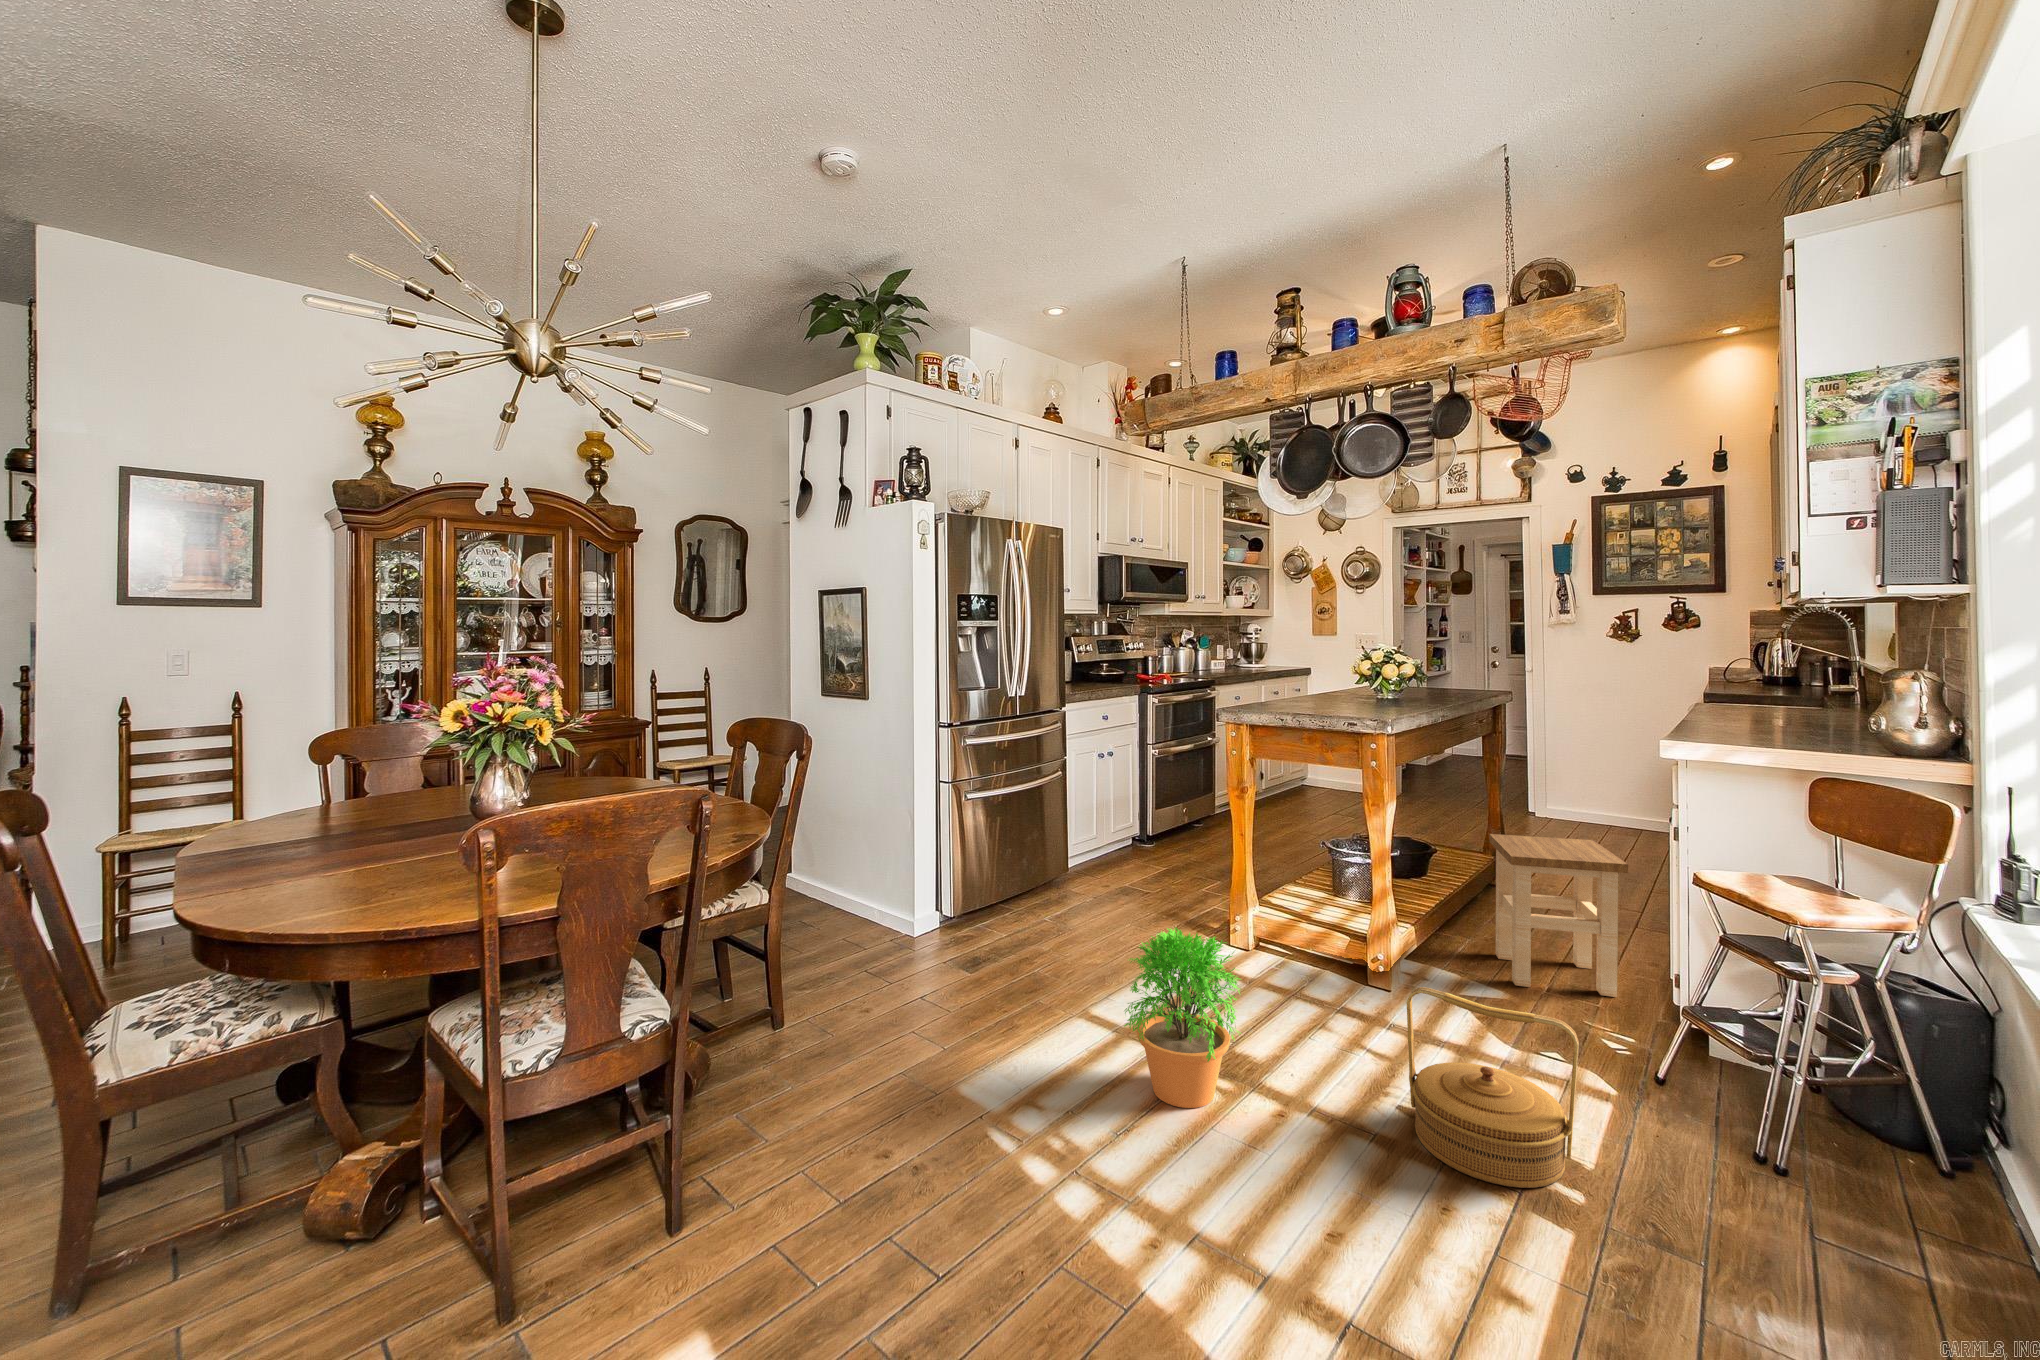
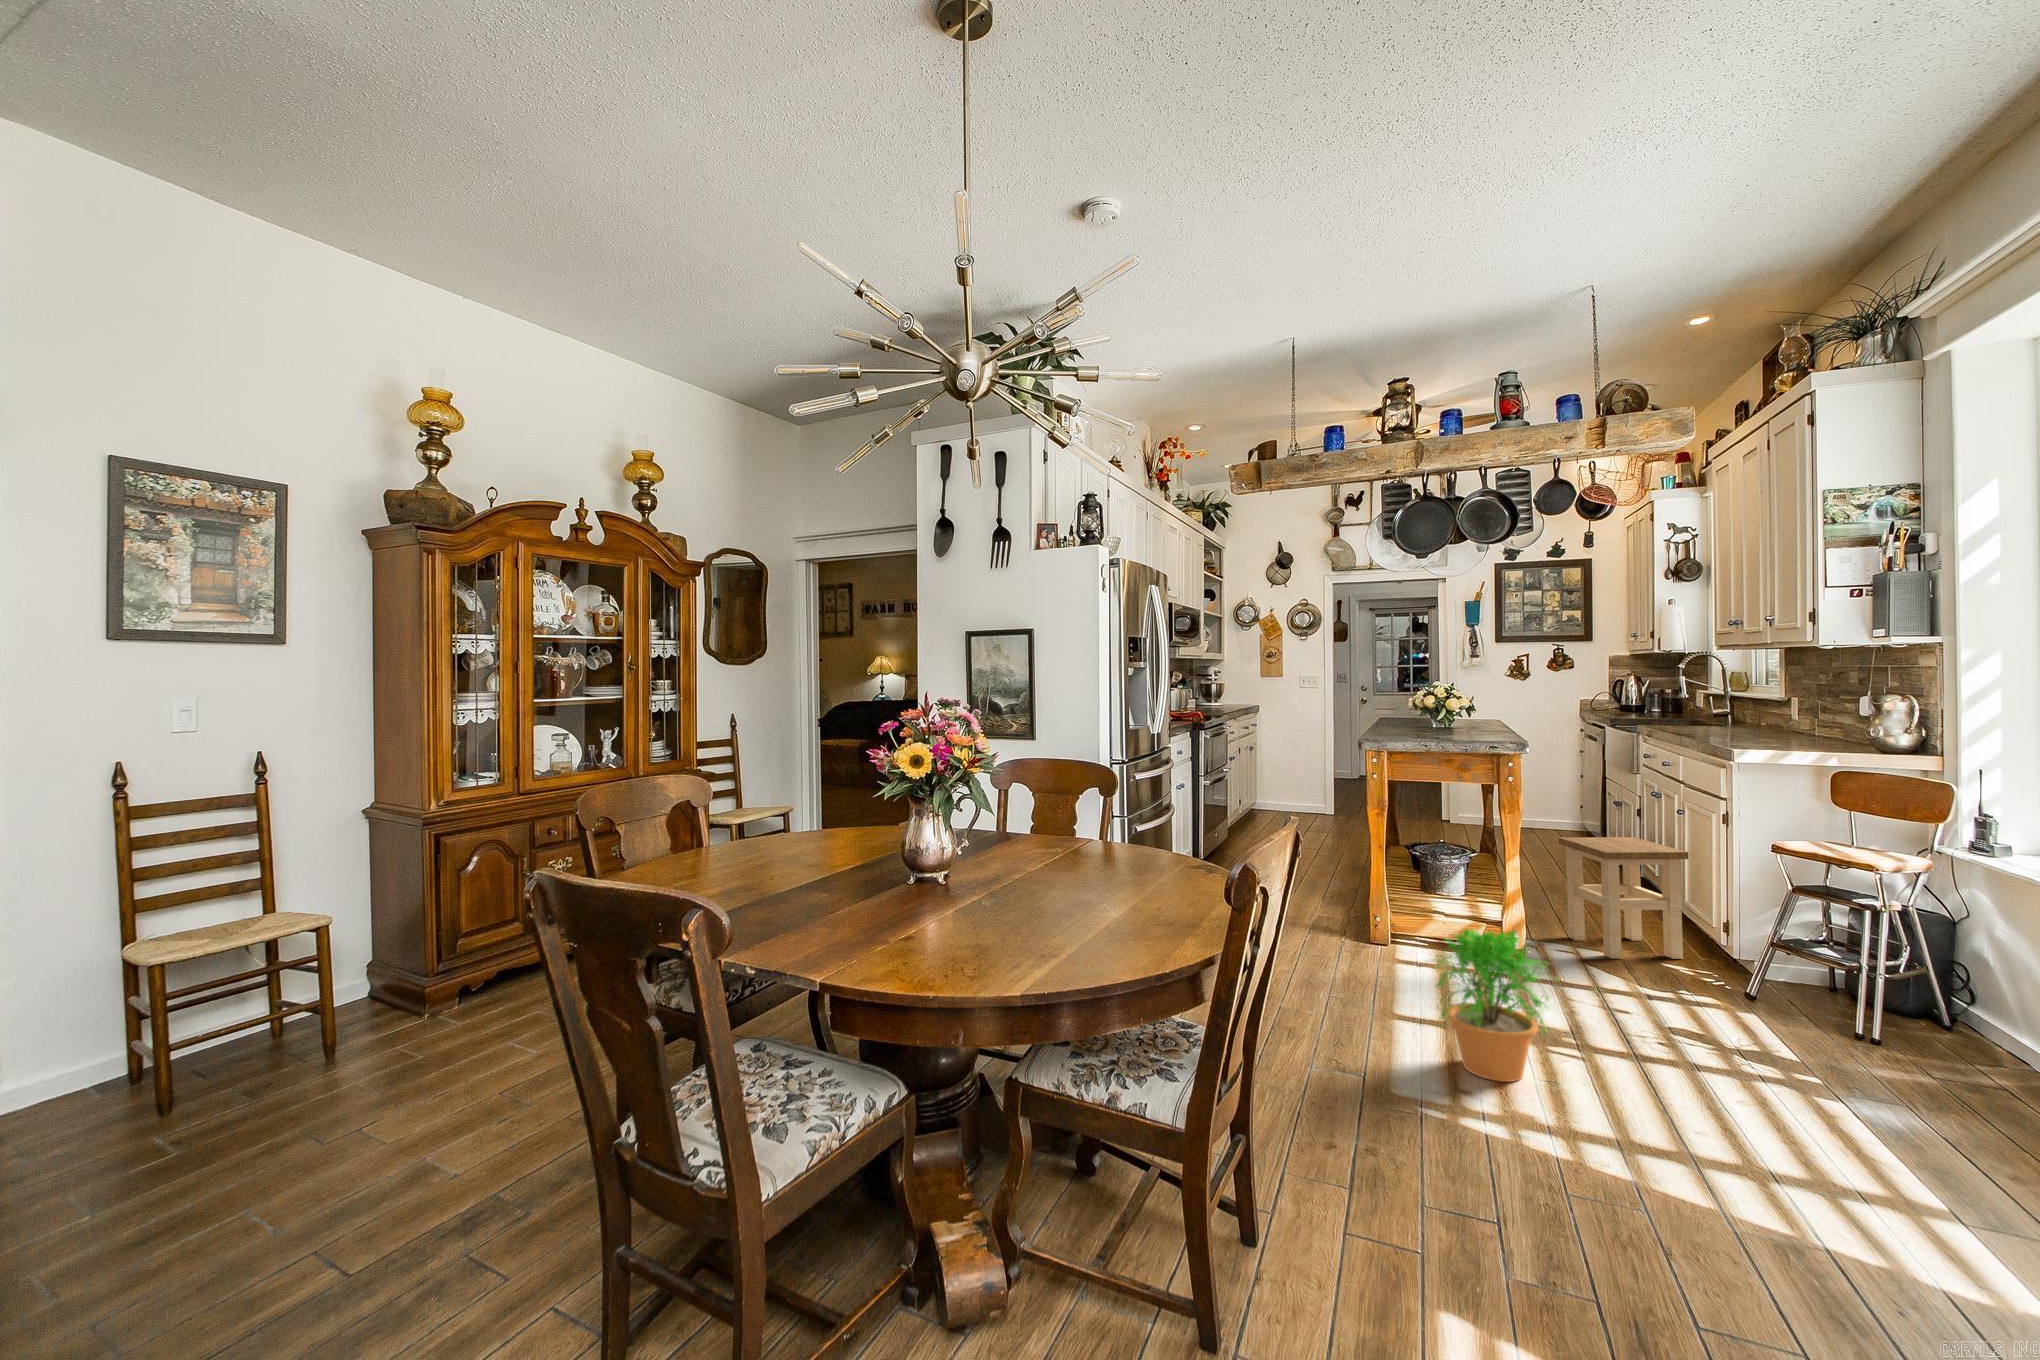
basket: present [1406,987,1579,1188] -> none [1661,954,1810,1098]

